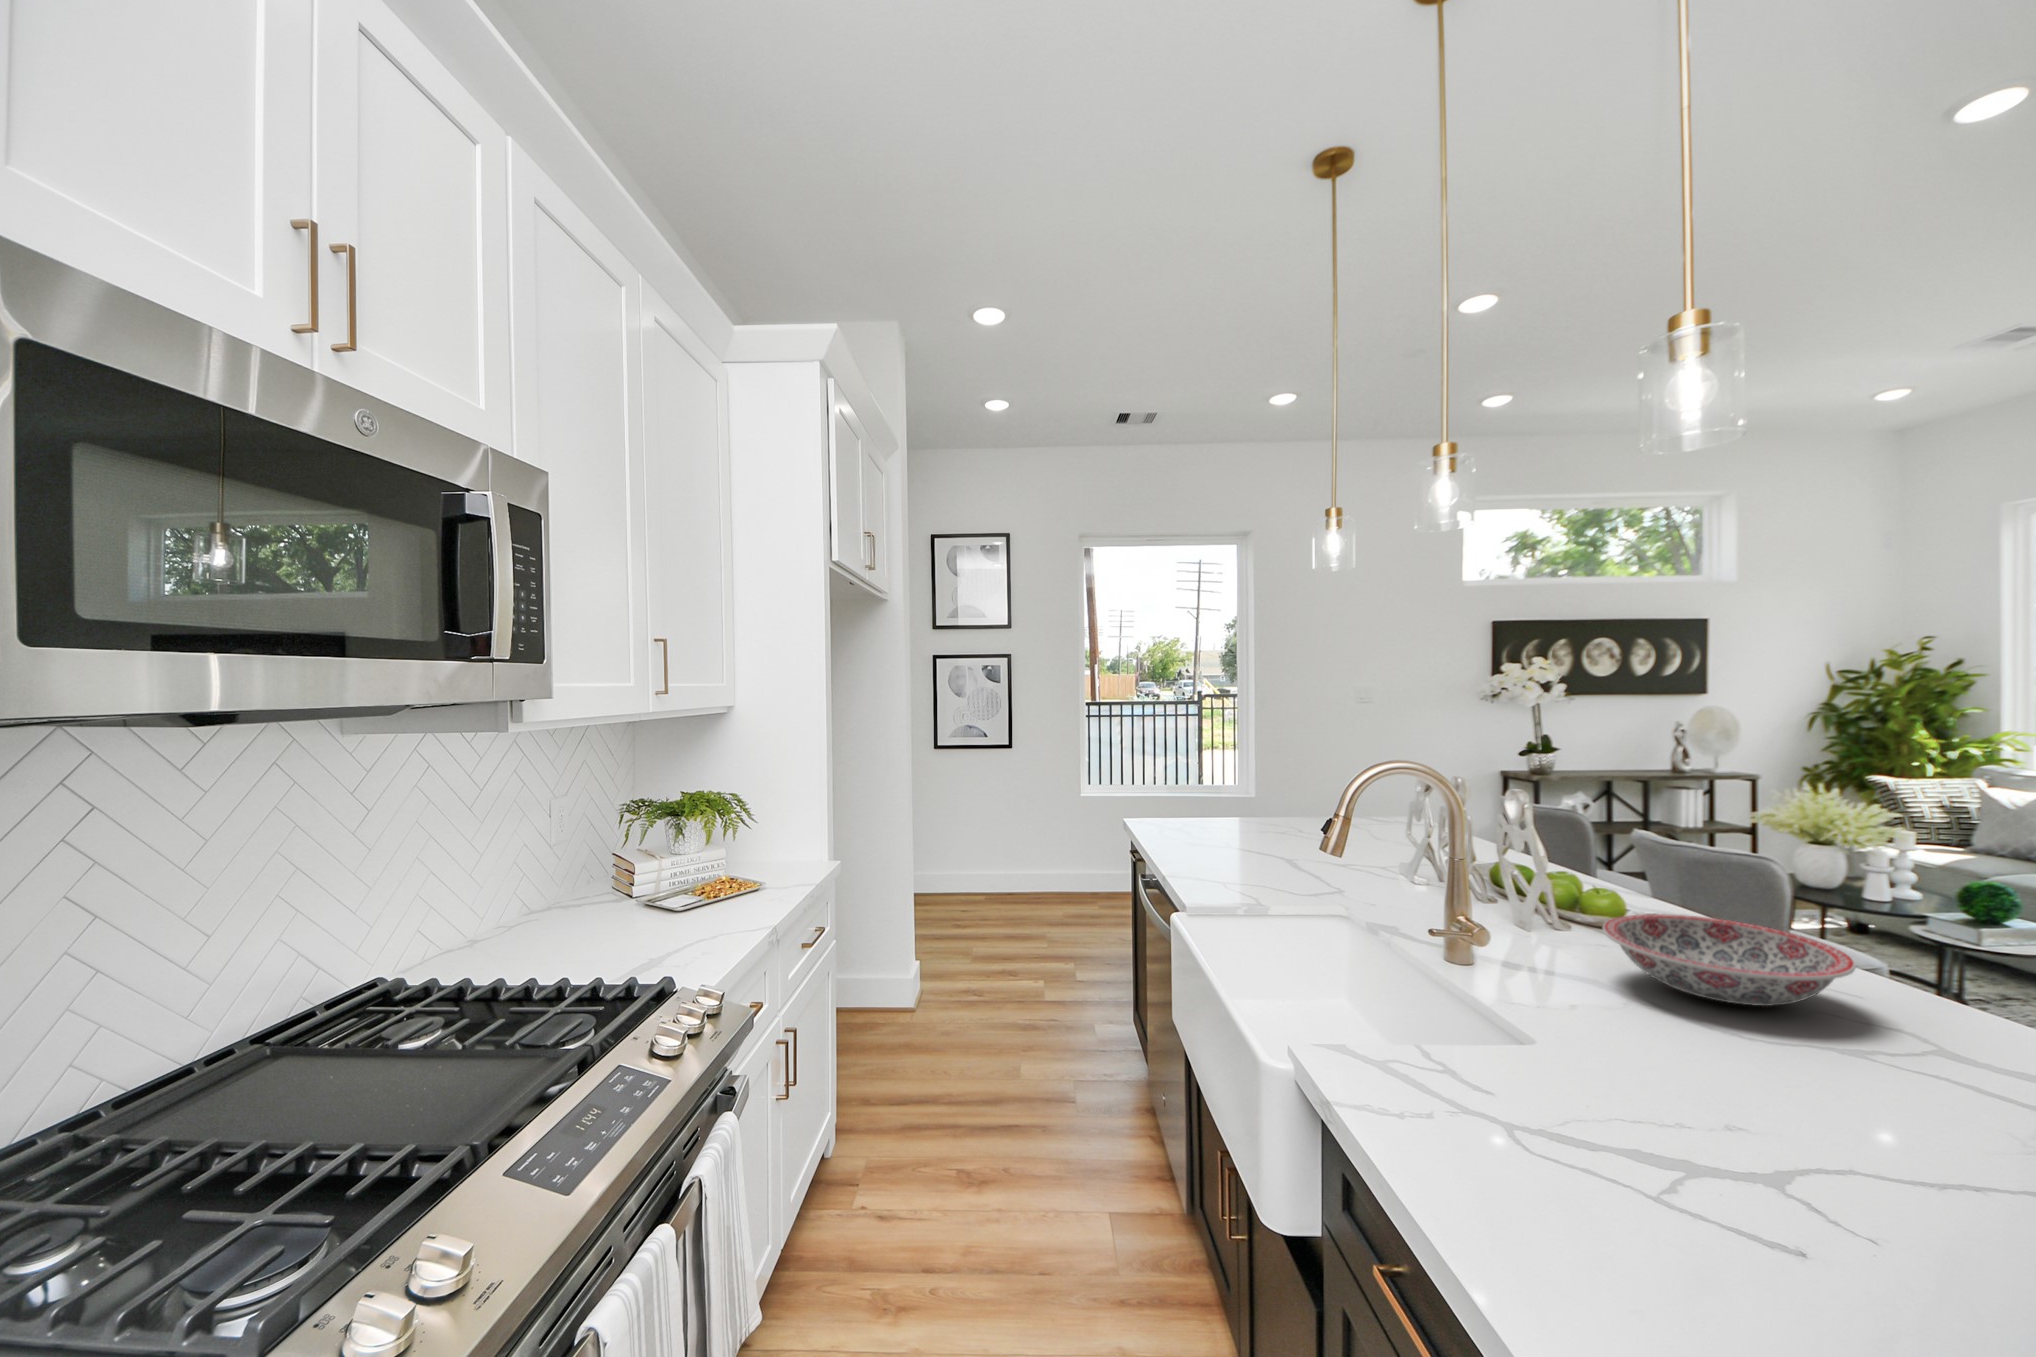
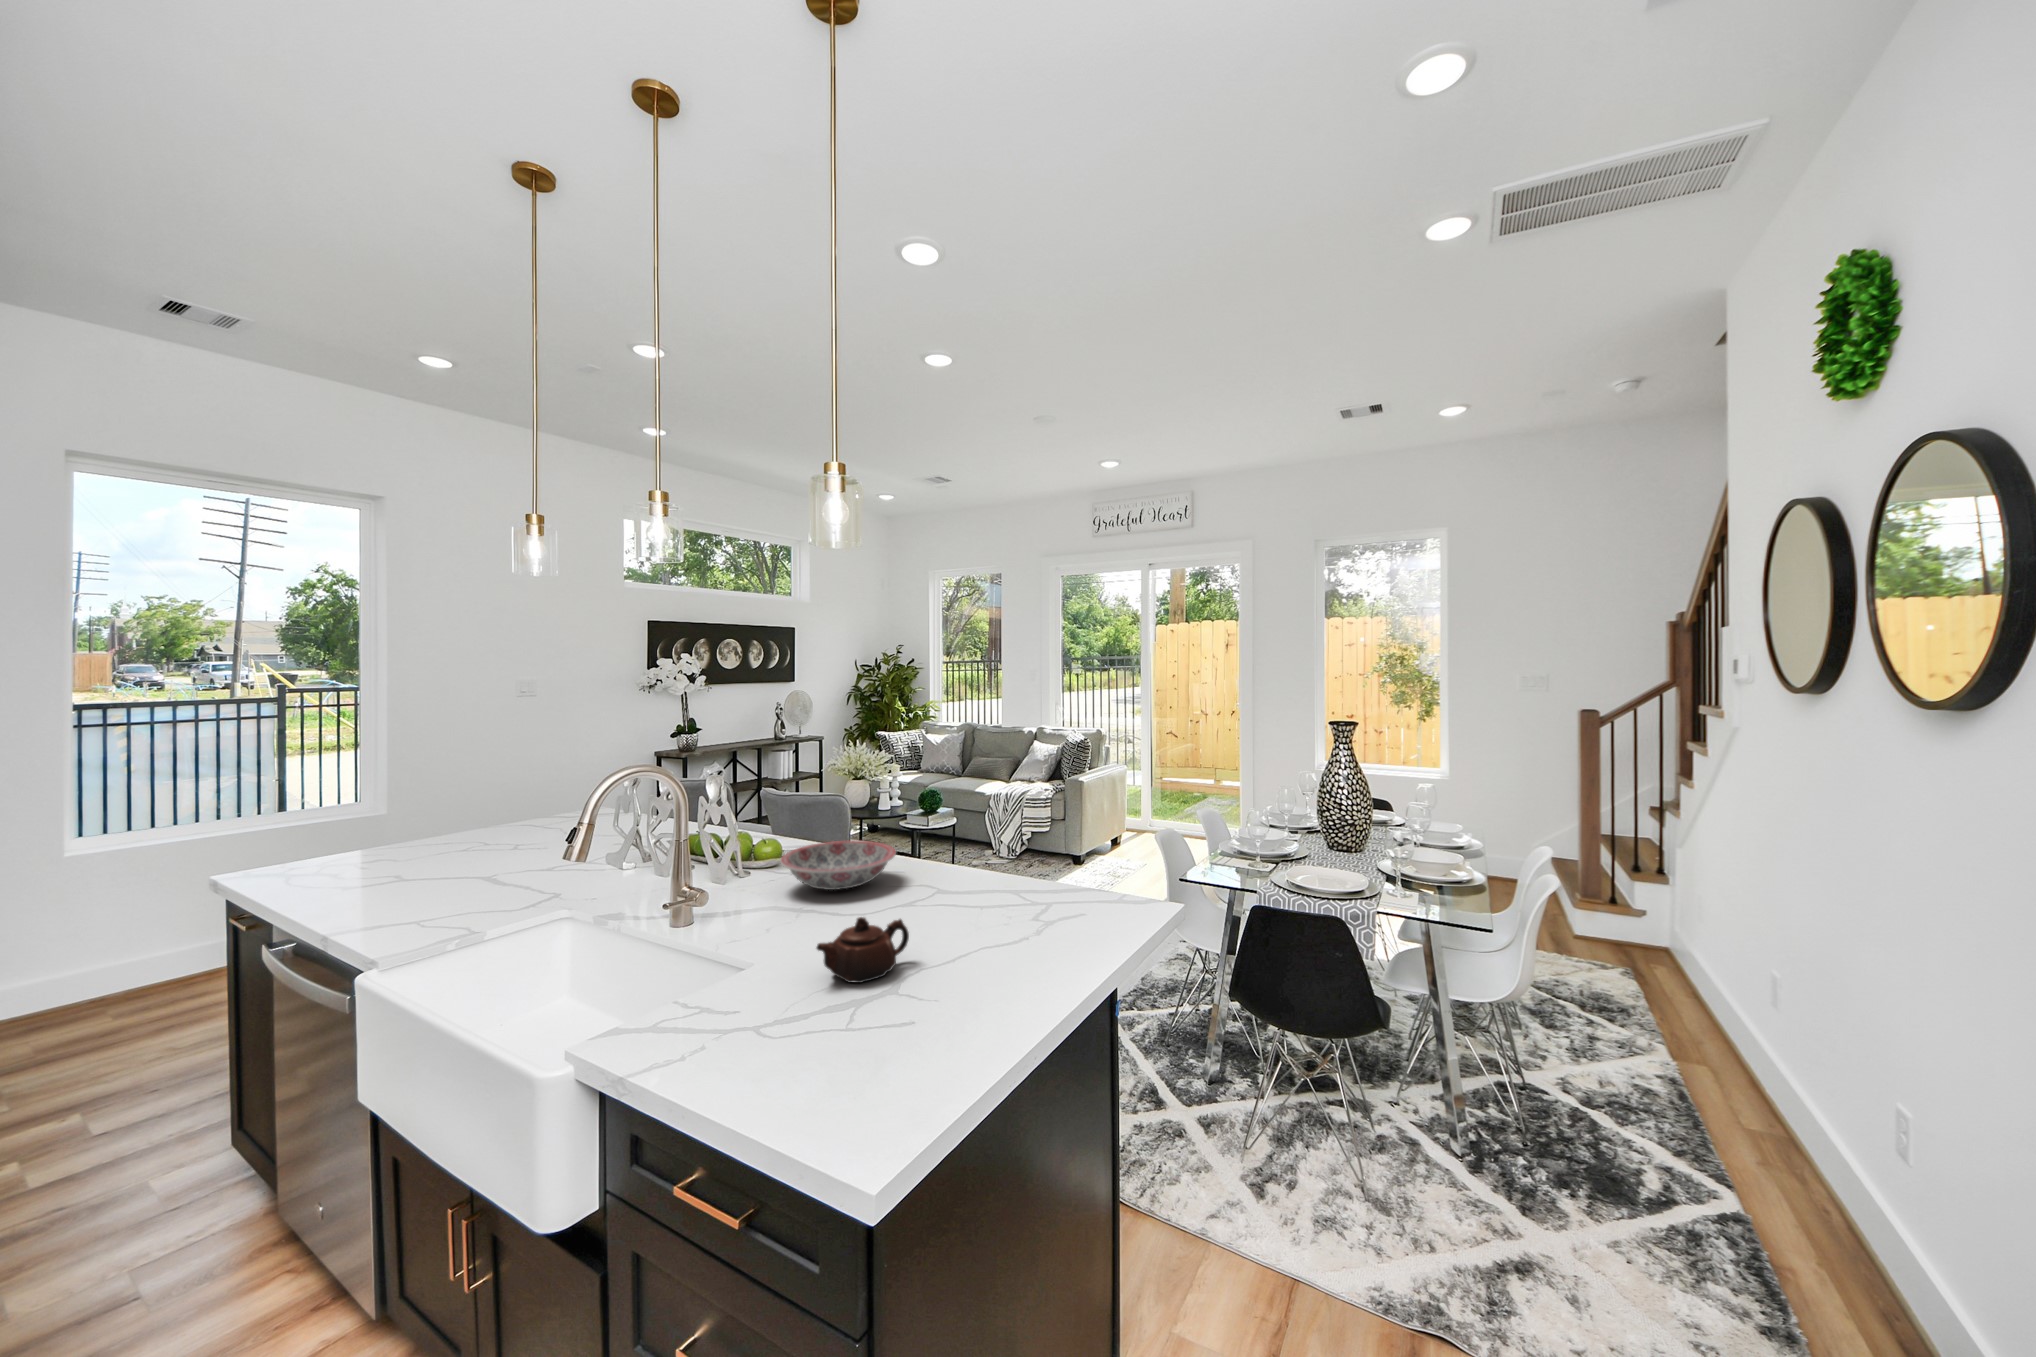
teapot: none [1612,1064,1852,1202] -> present [817,917,909,983]

